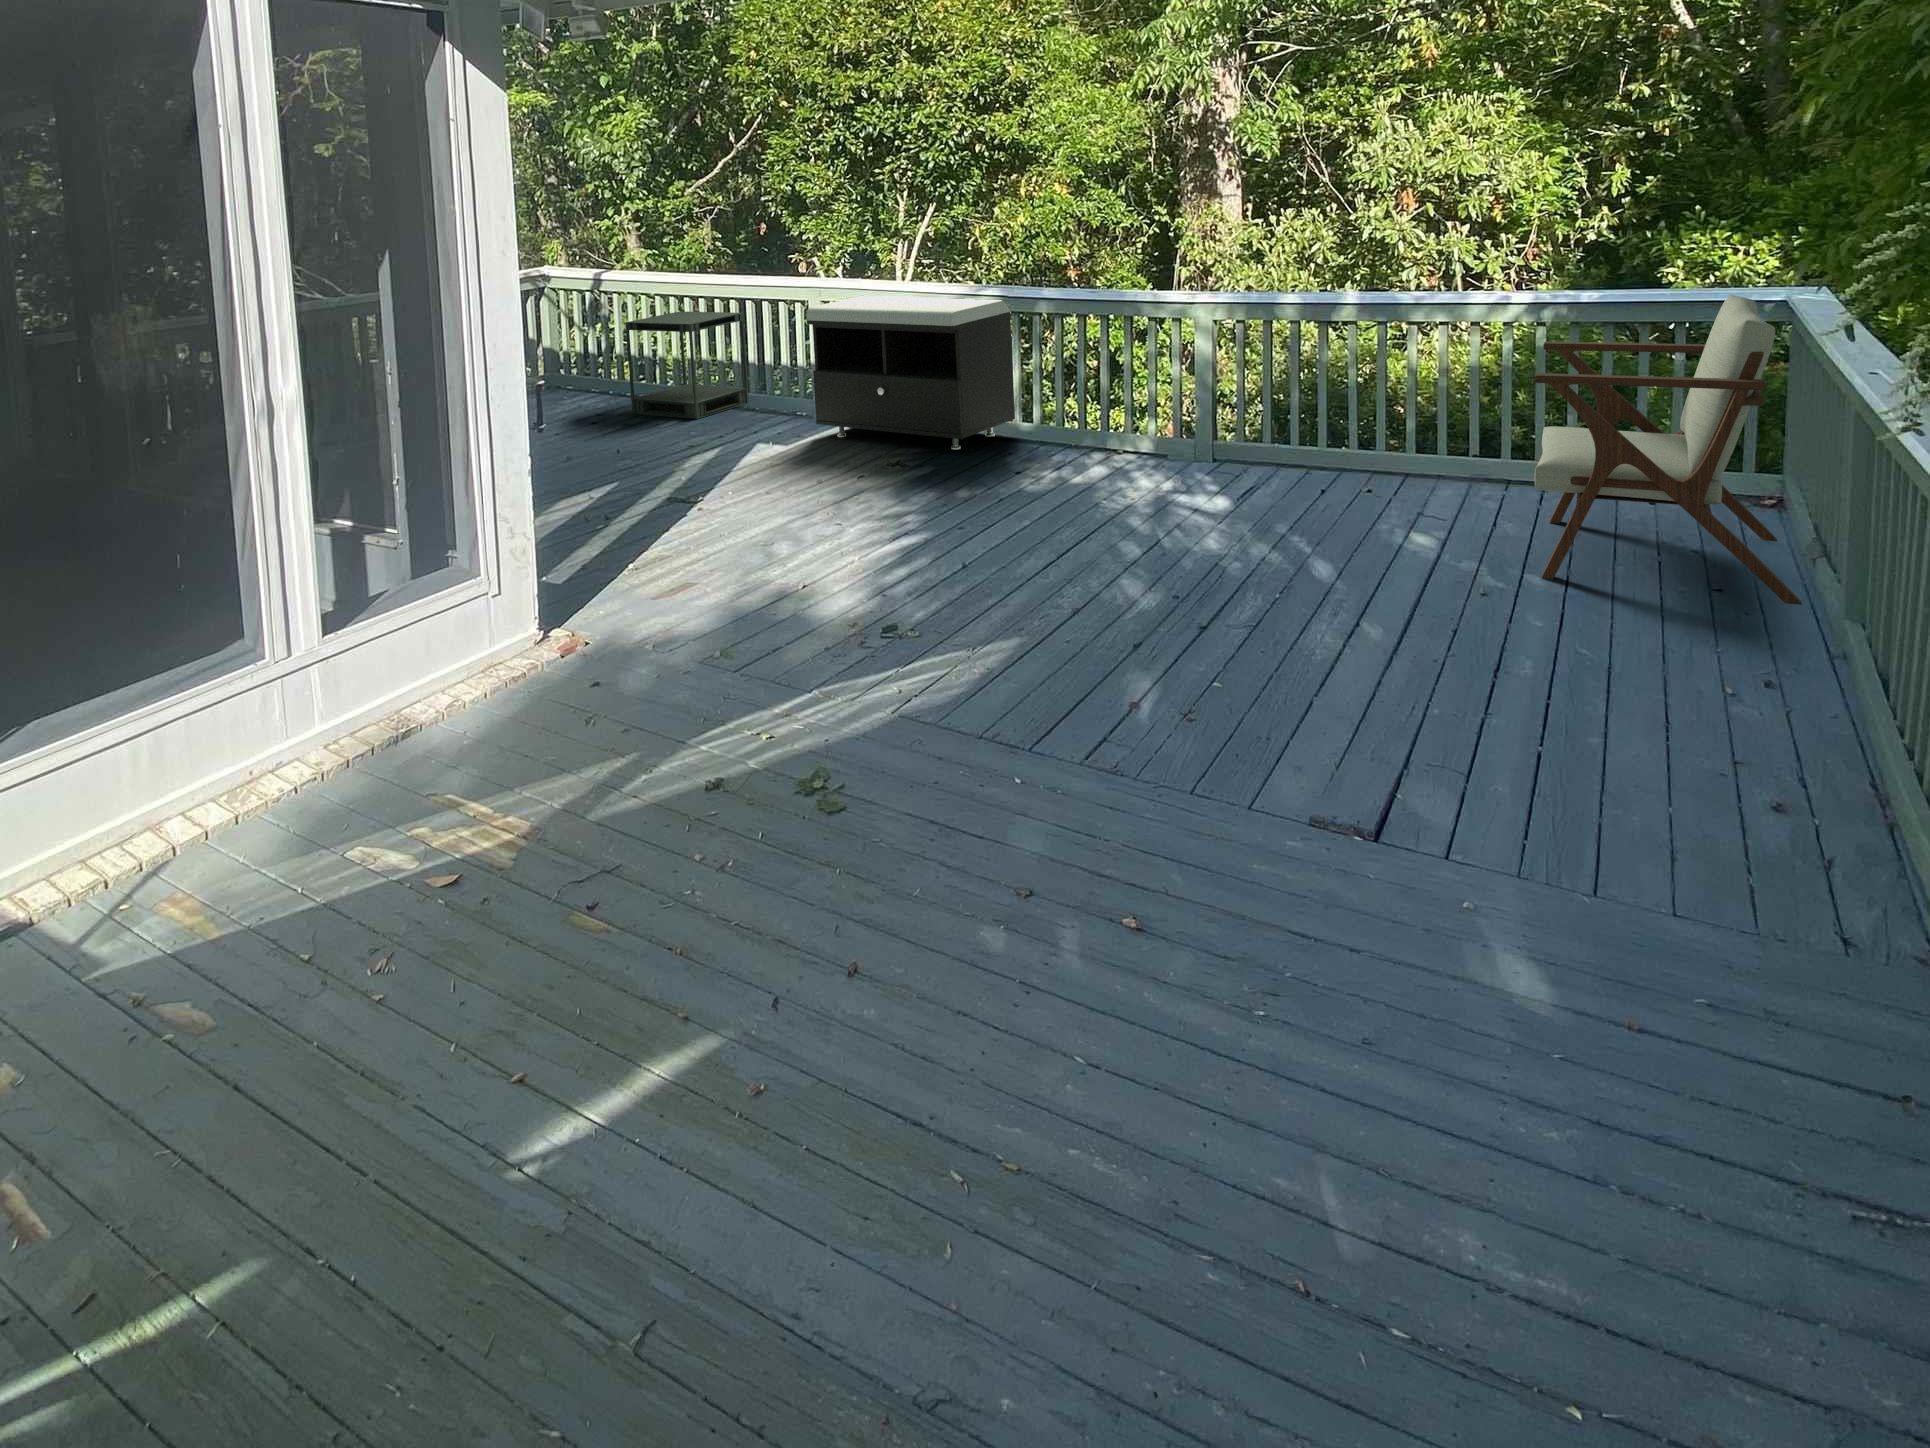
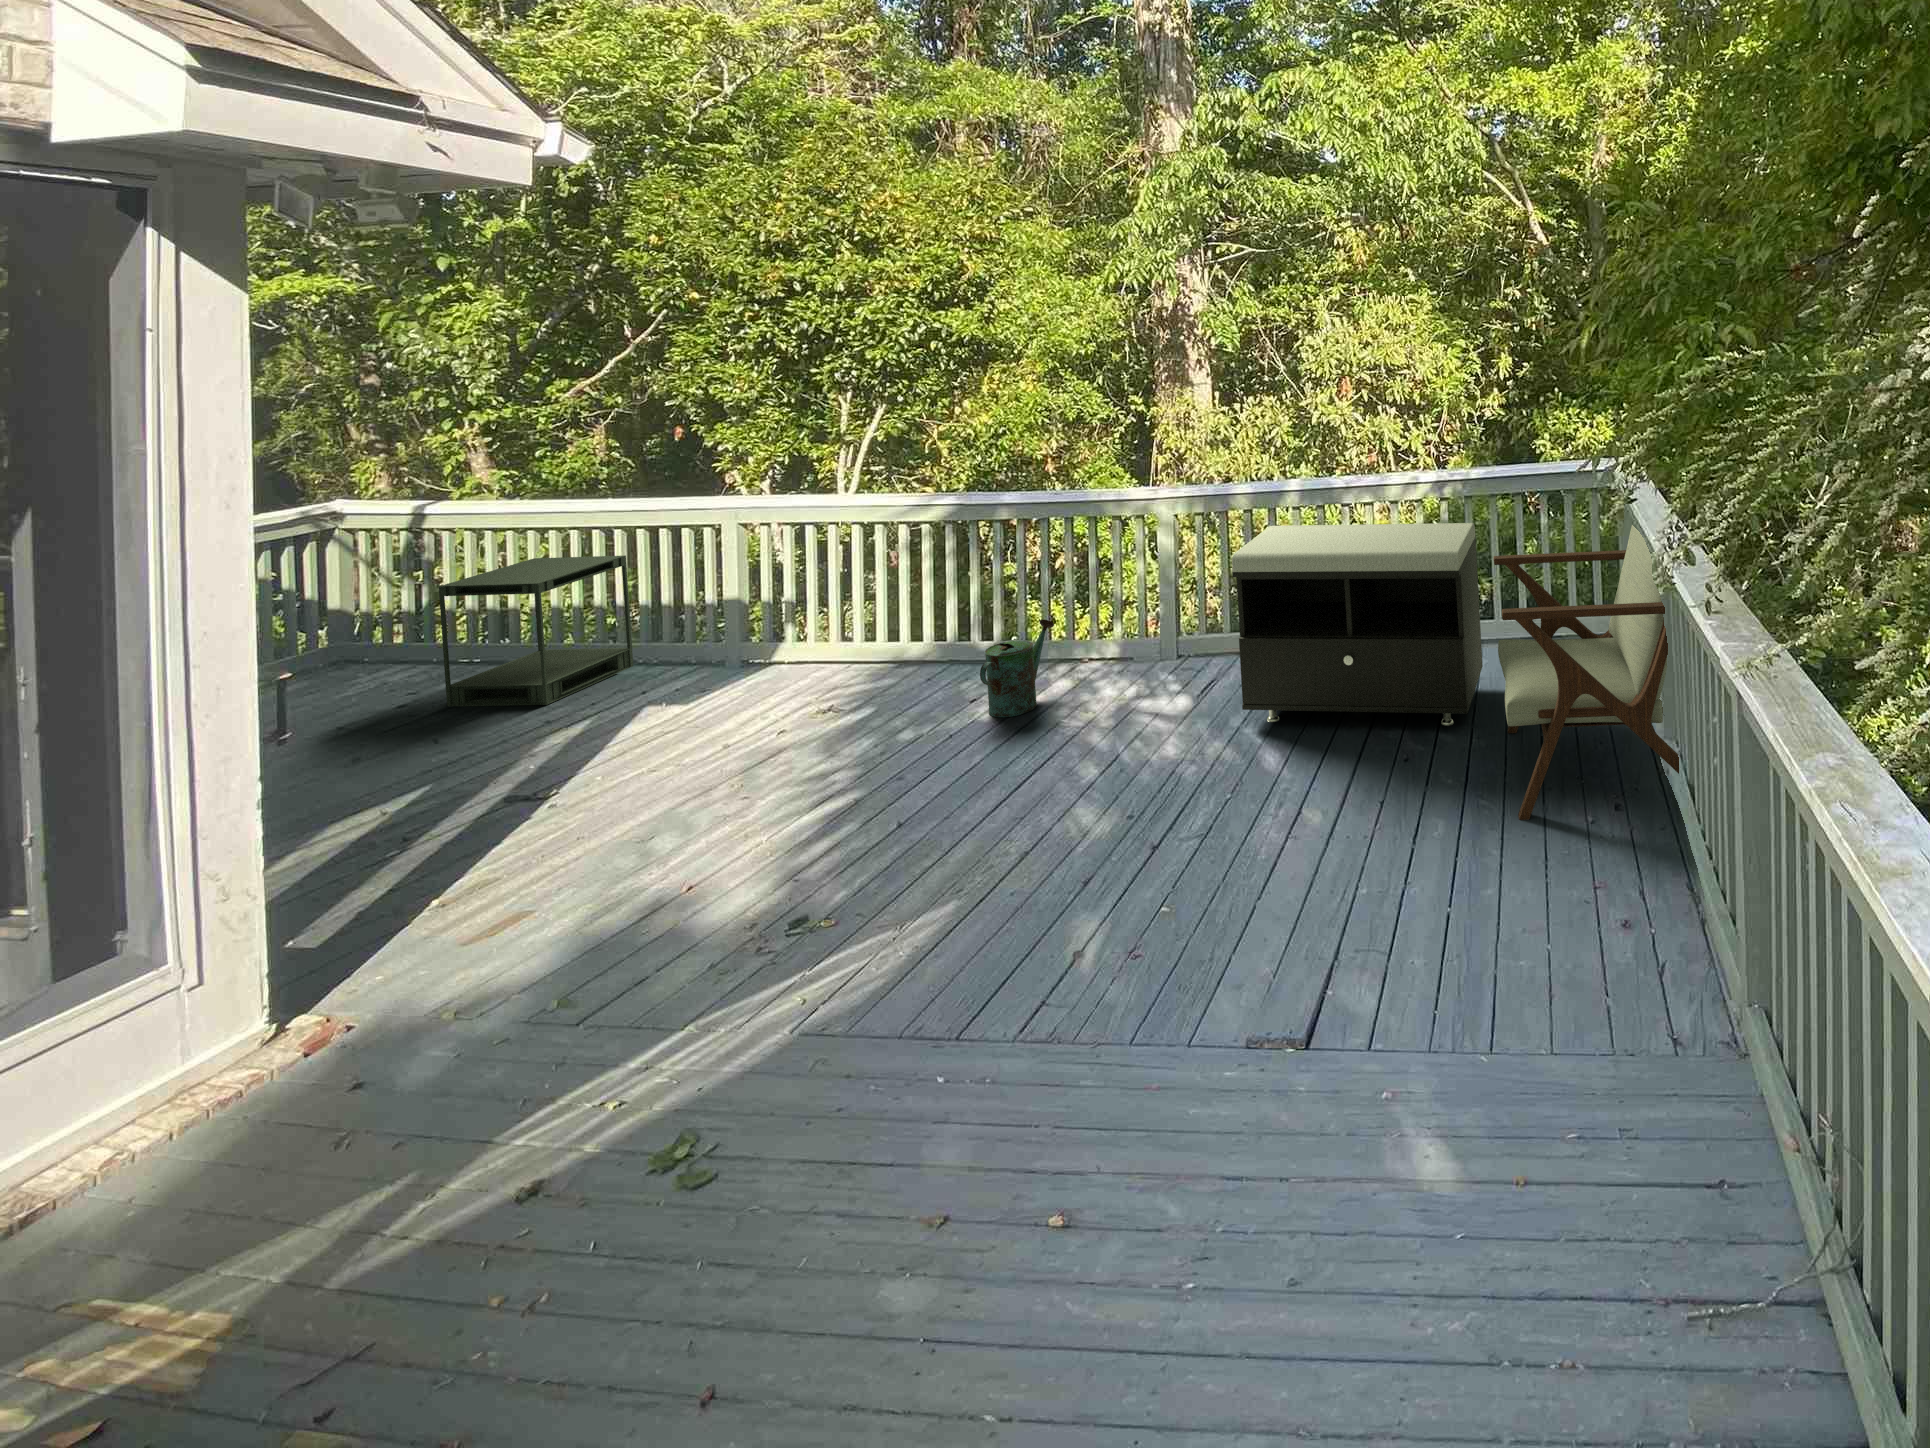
storage bench: present [807,296,1015,450] -> present [1232,523,1483,726]
watering can: none [1025,384,1088,461] -> present [980,619,1054,717]

